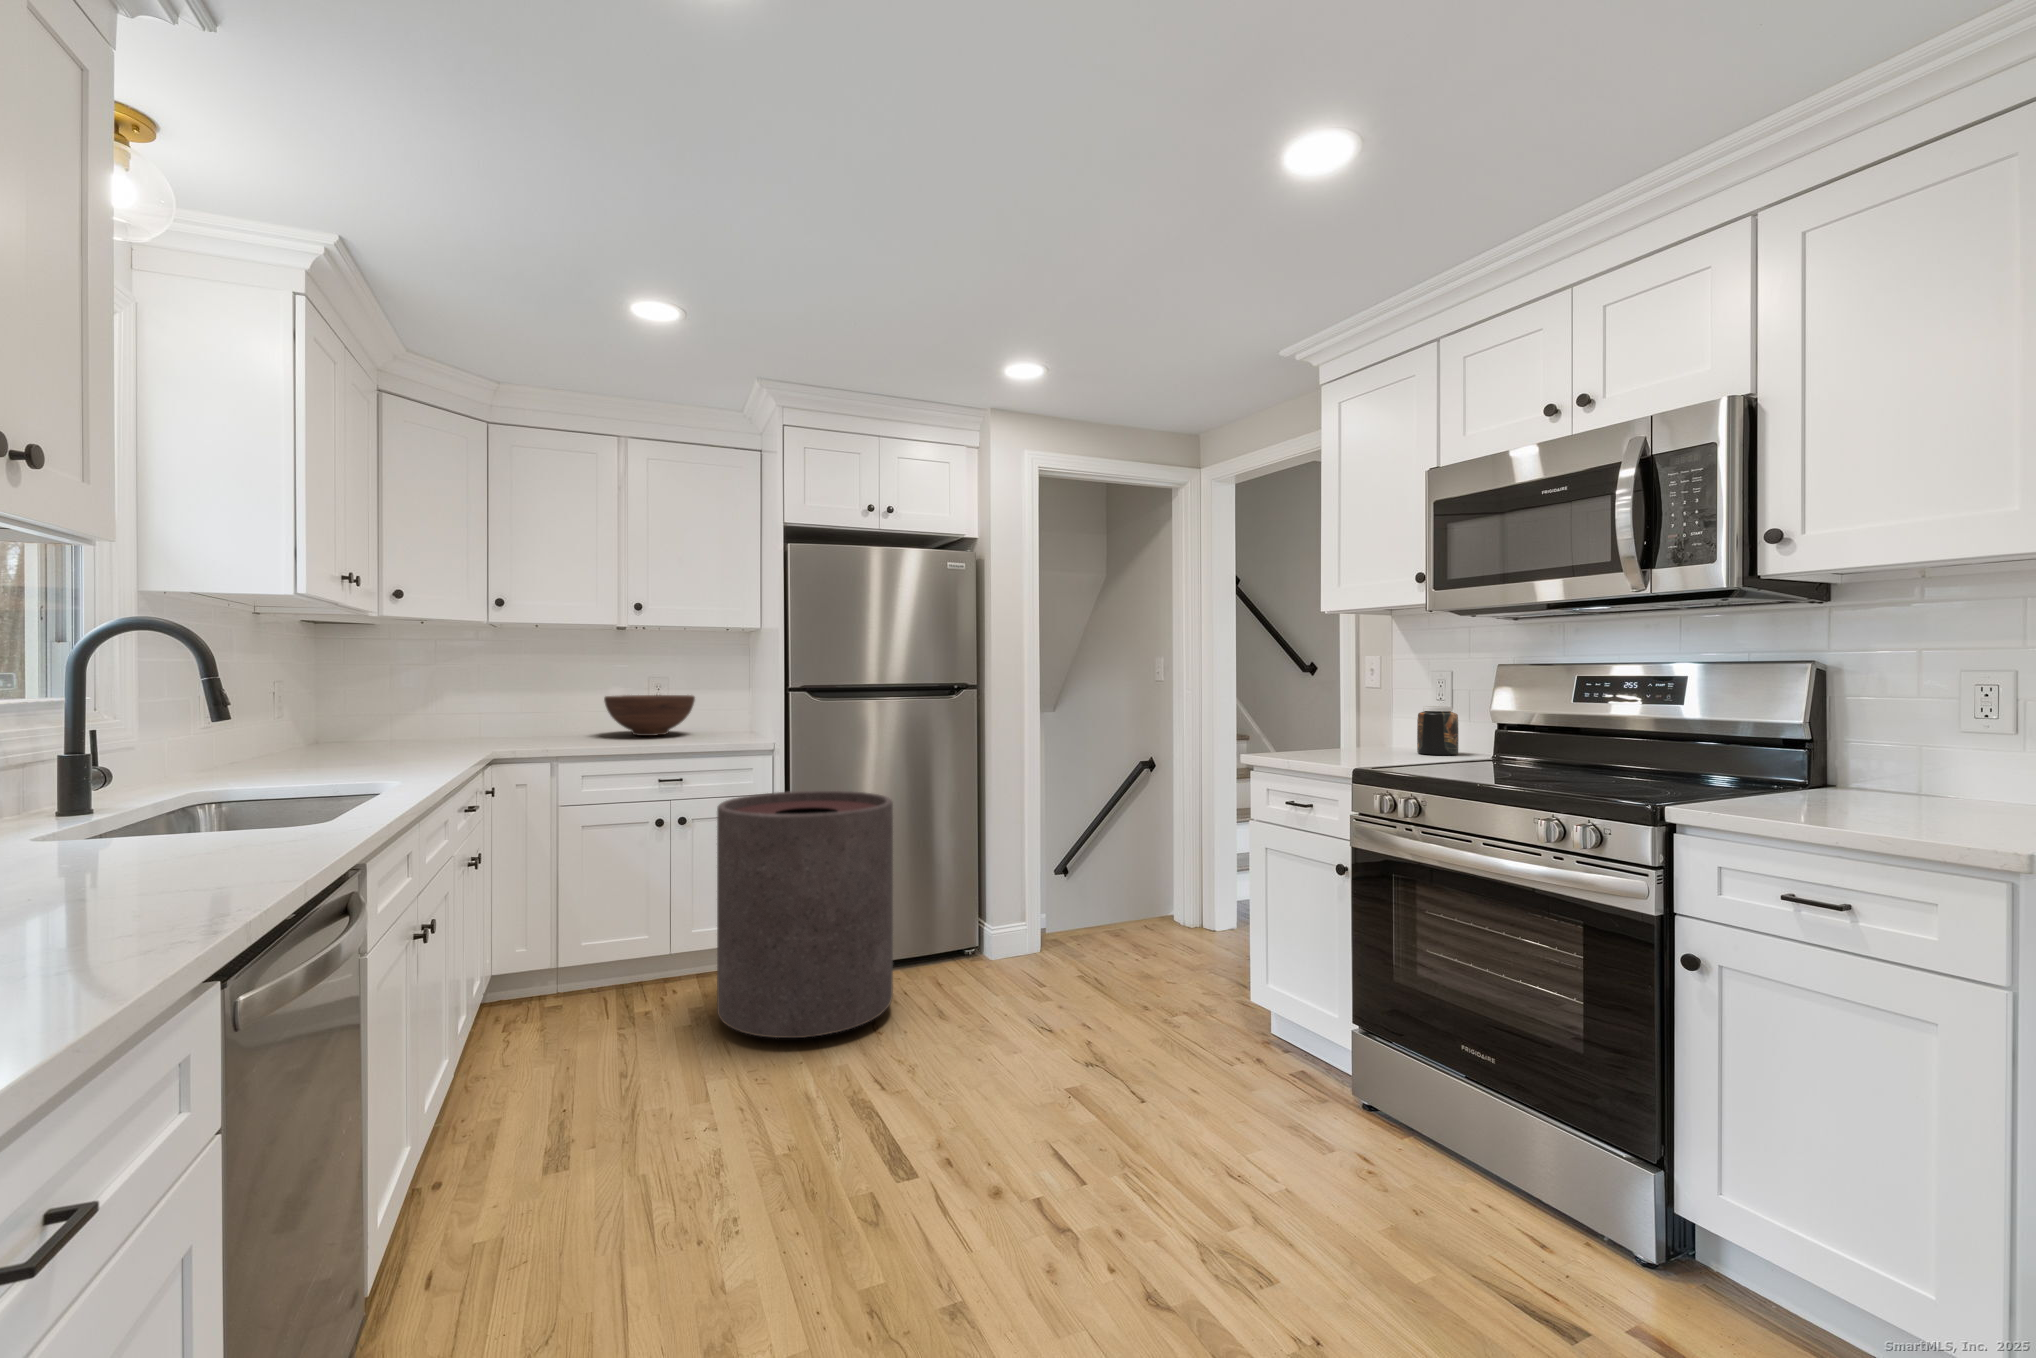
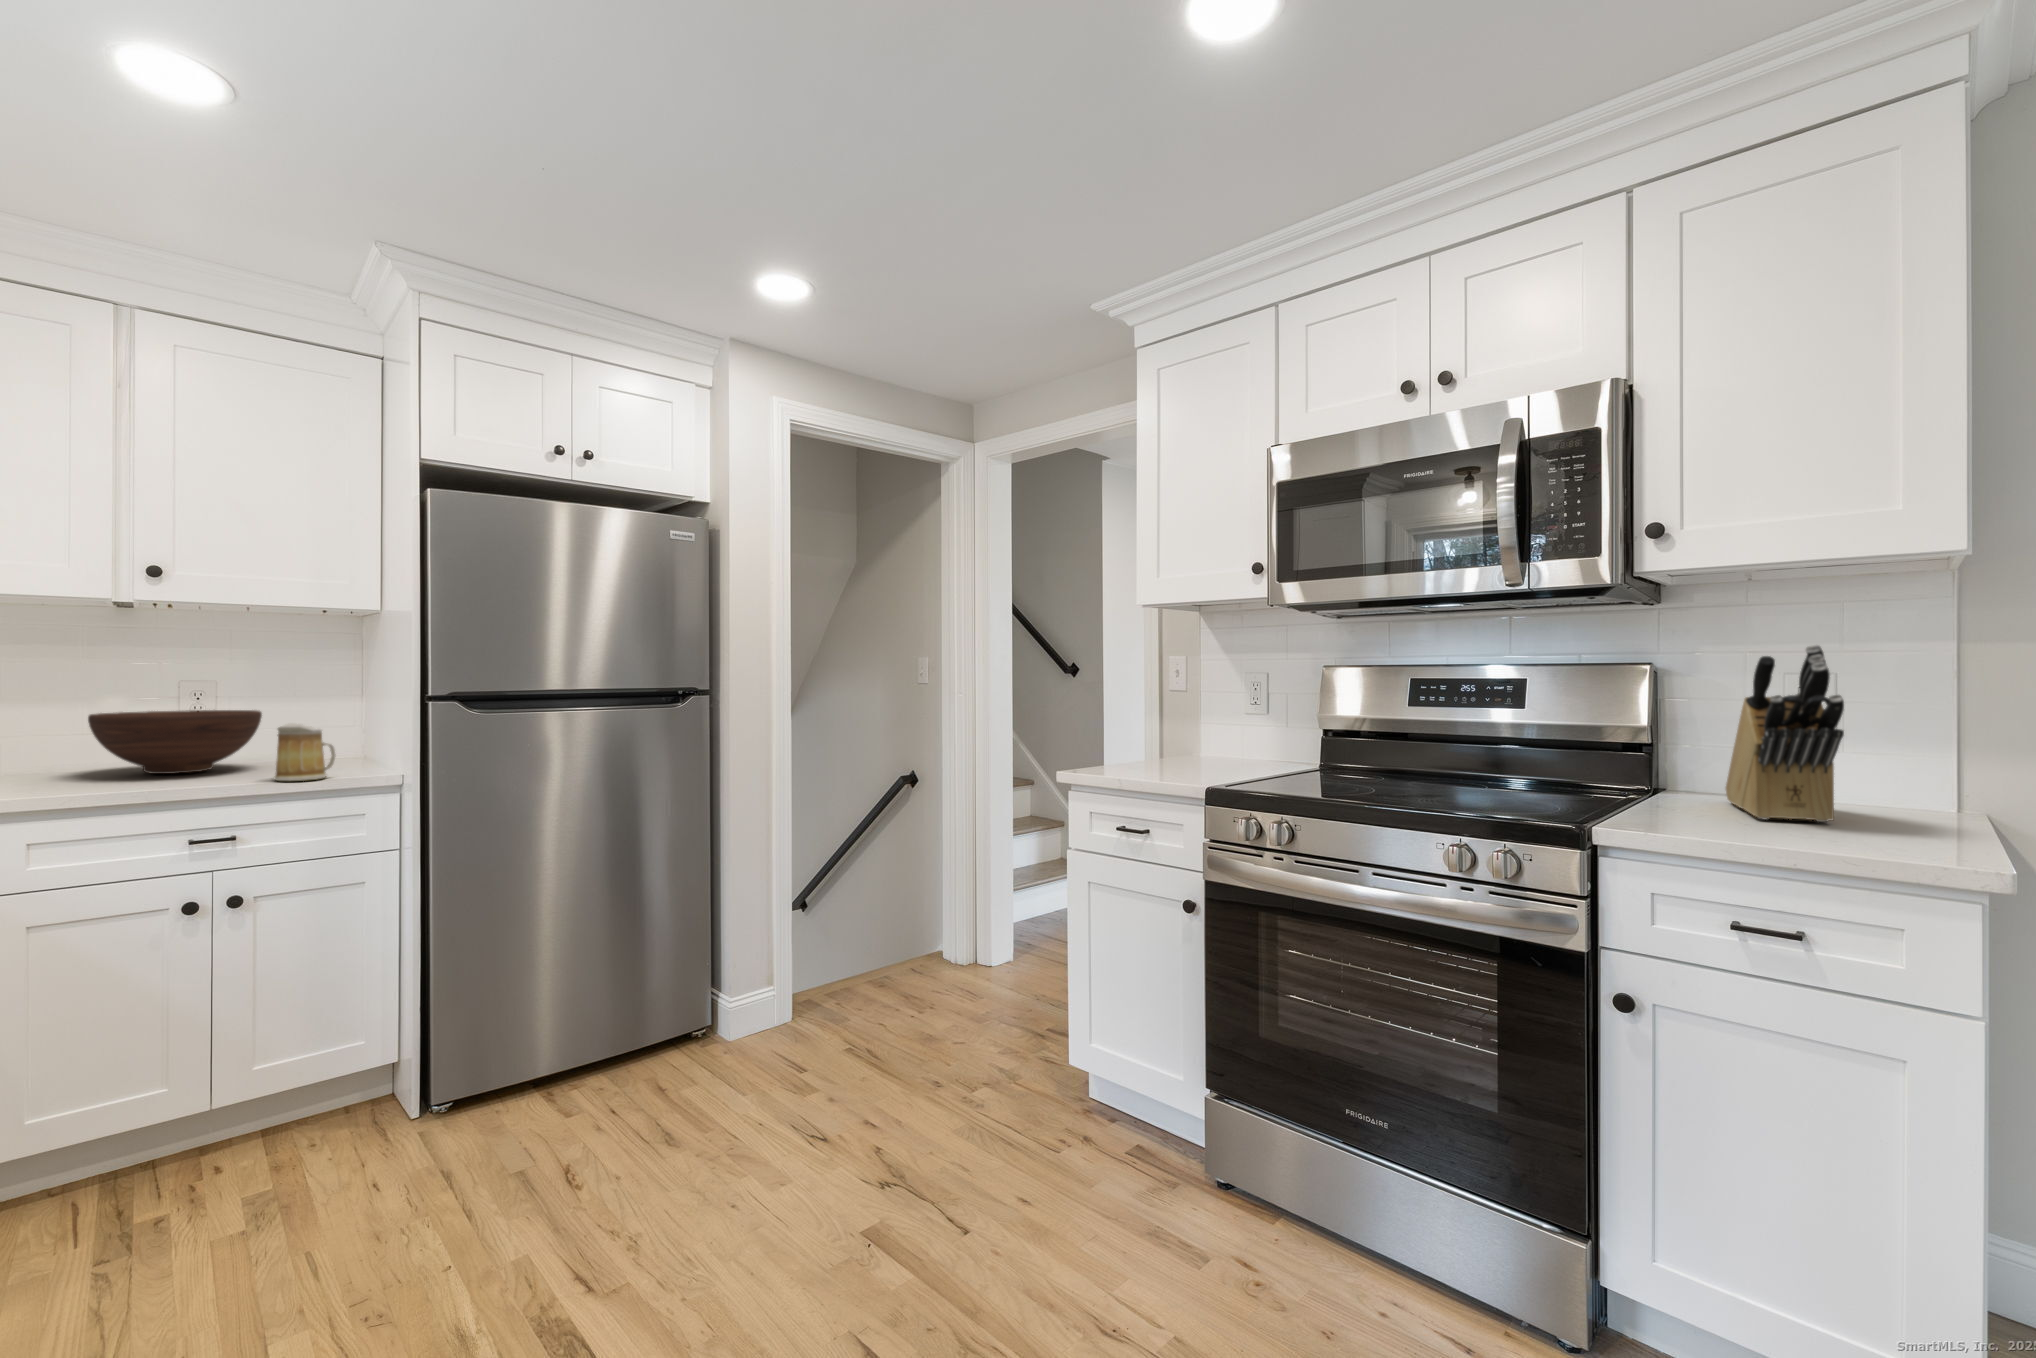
knife block: none [1857,642,1947,814] -> present [1726,645,1844,822]
mug: none [701,704,736,742] -> present [274,723,336,781]
jar: present [1417,706,1459,755] -> none [1240,712,1282,766]
trash can: present [717,791,893,1038] -> none [304,842,596,1229]

